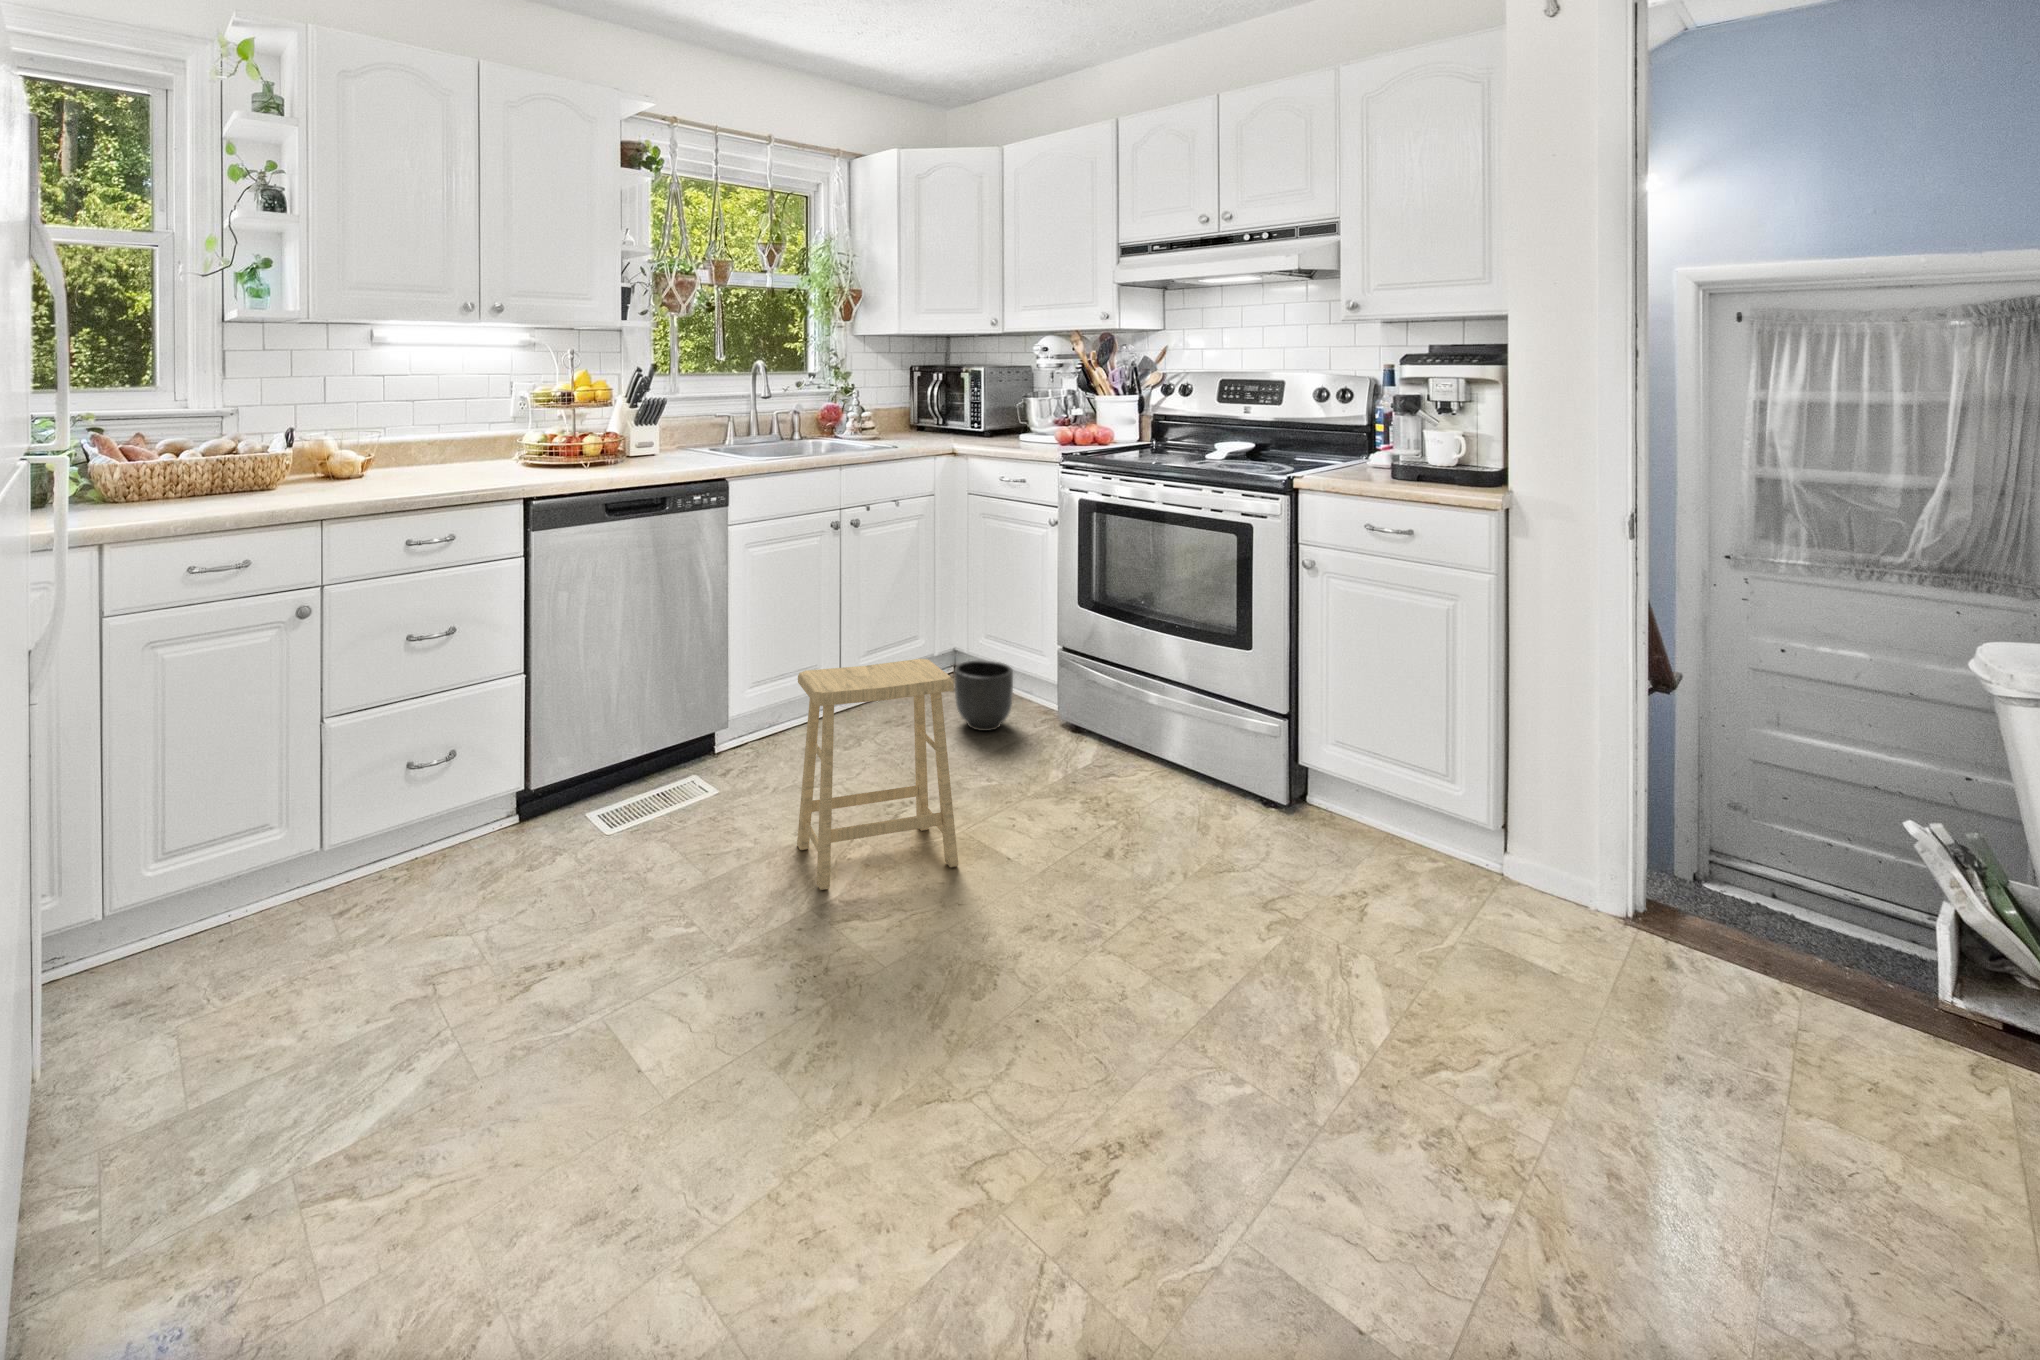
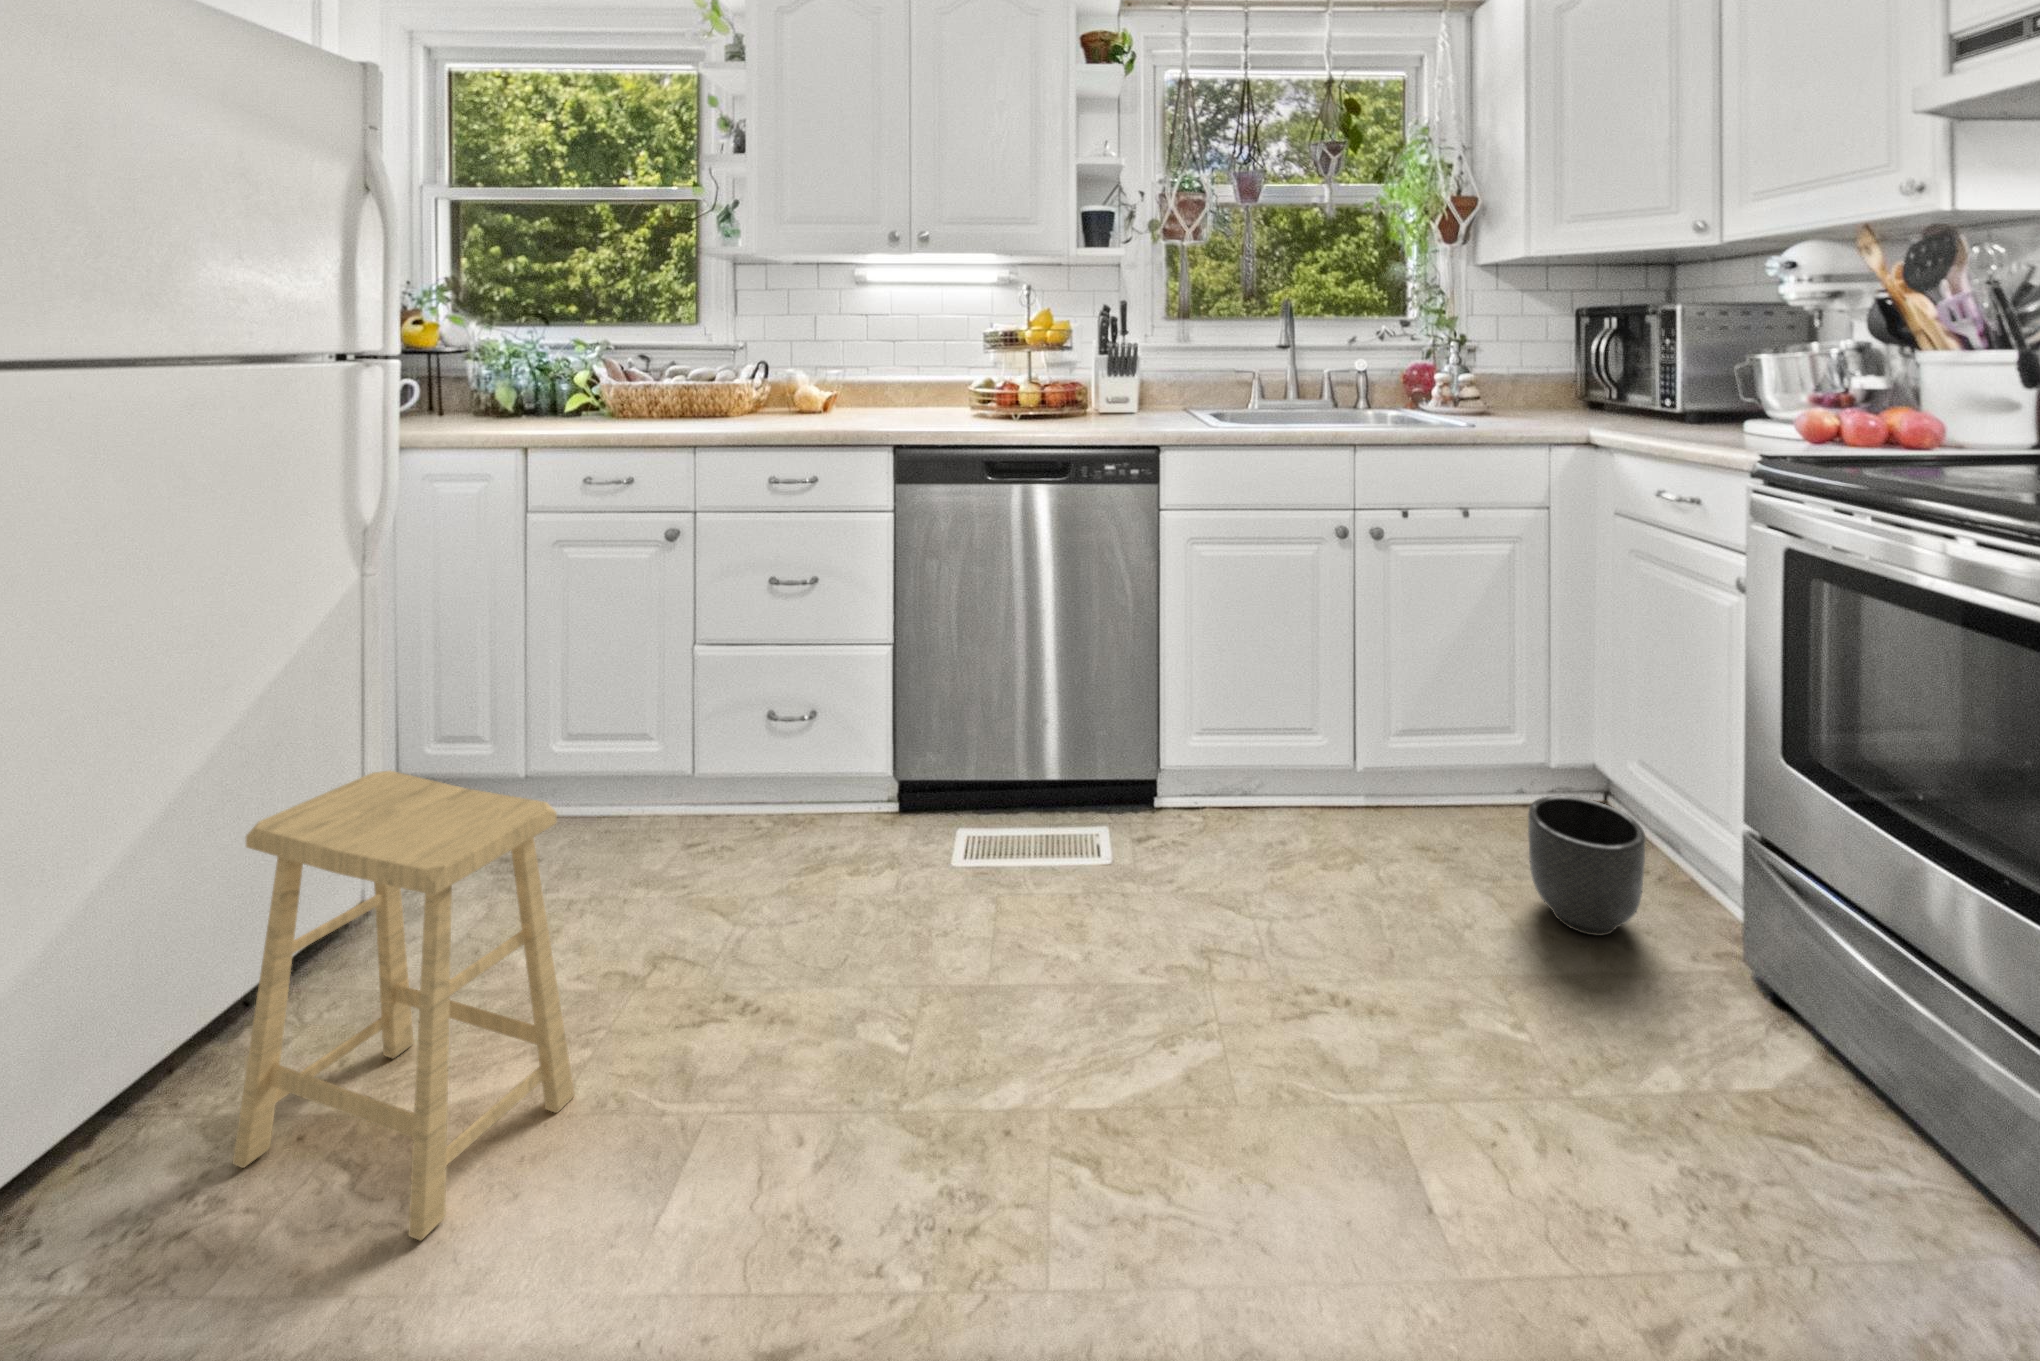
footstool: present [797,659,958,890] -> present [233,770,575,1240]

